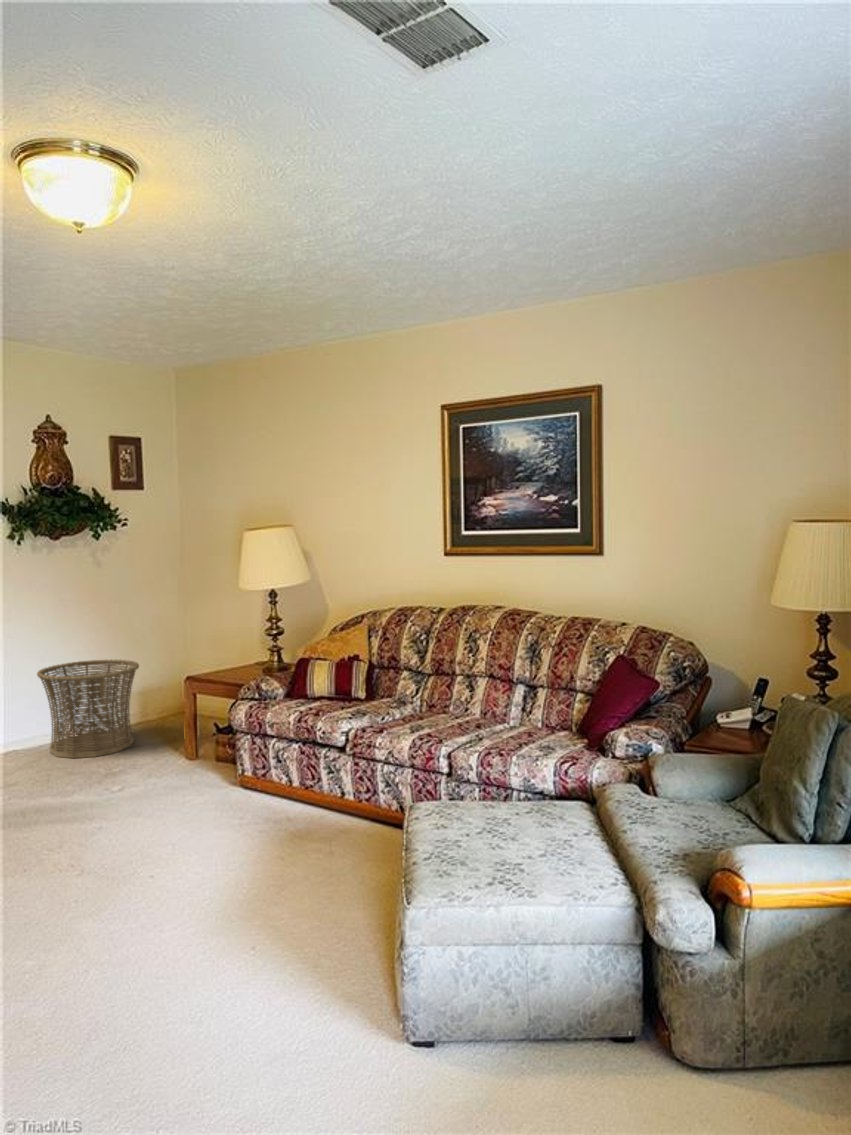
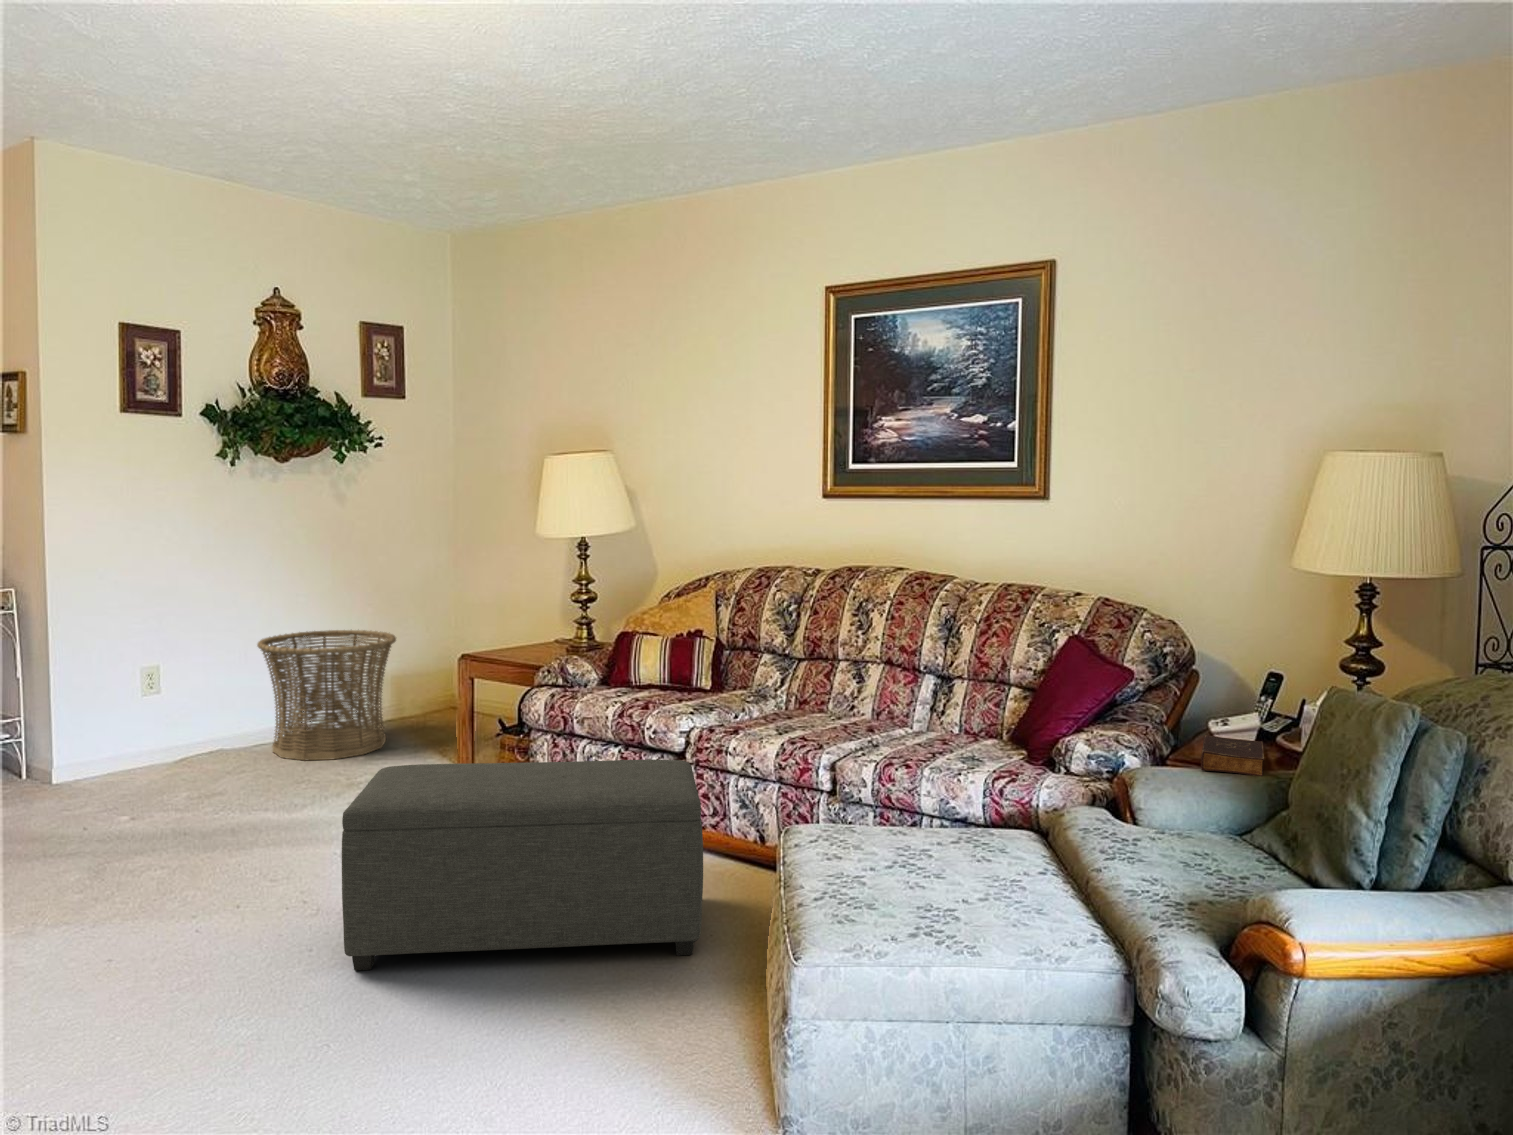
book: none [703,728,749,758] -> present [1201,735,1264,776]
ottoman: none [97,757,354,918] -> present [342,759,703,970]

